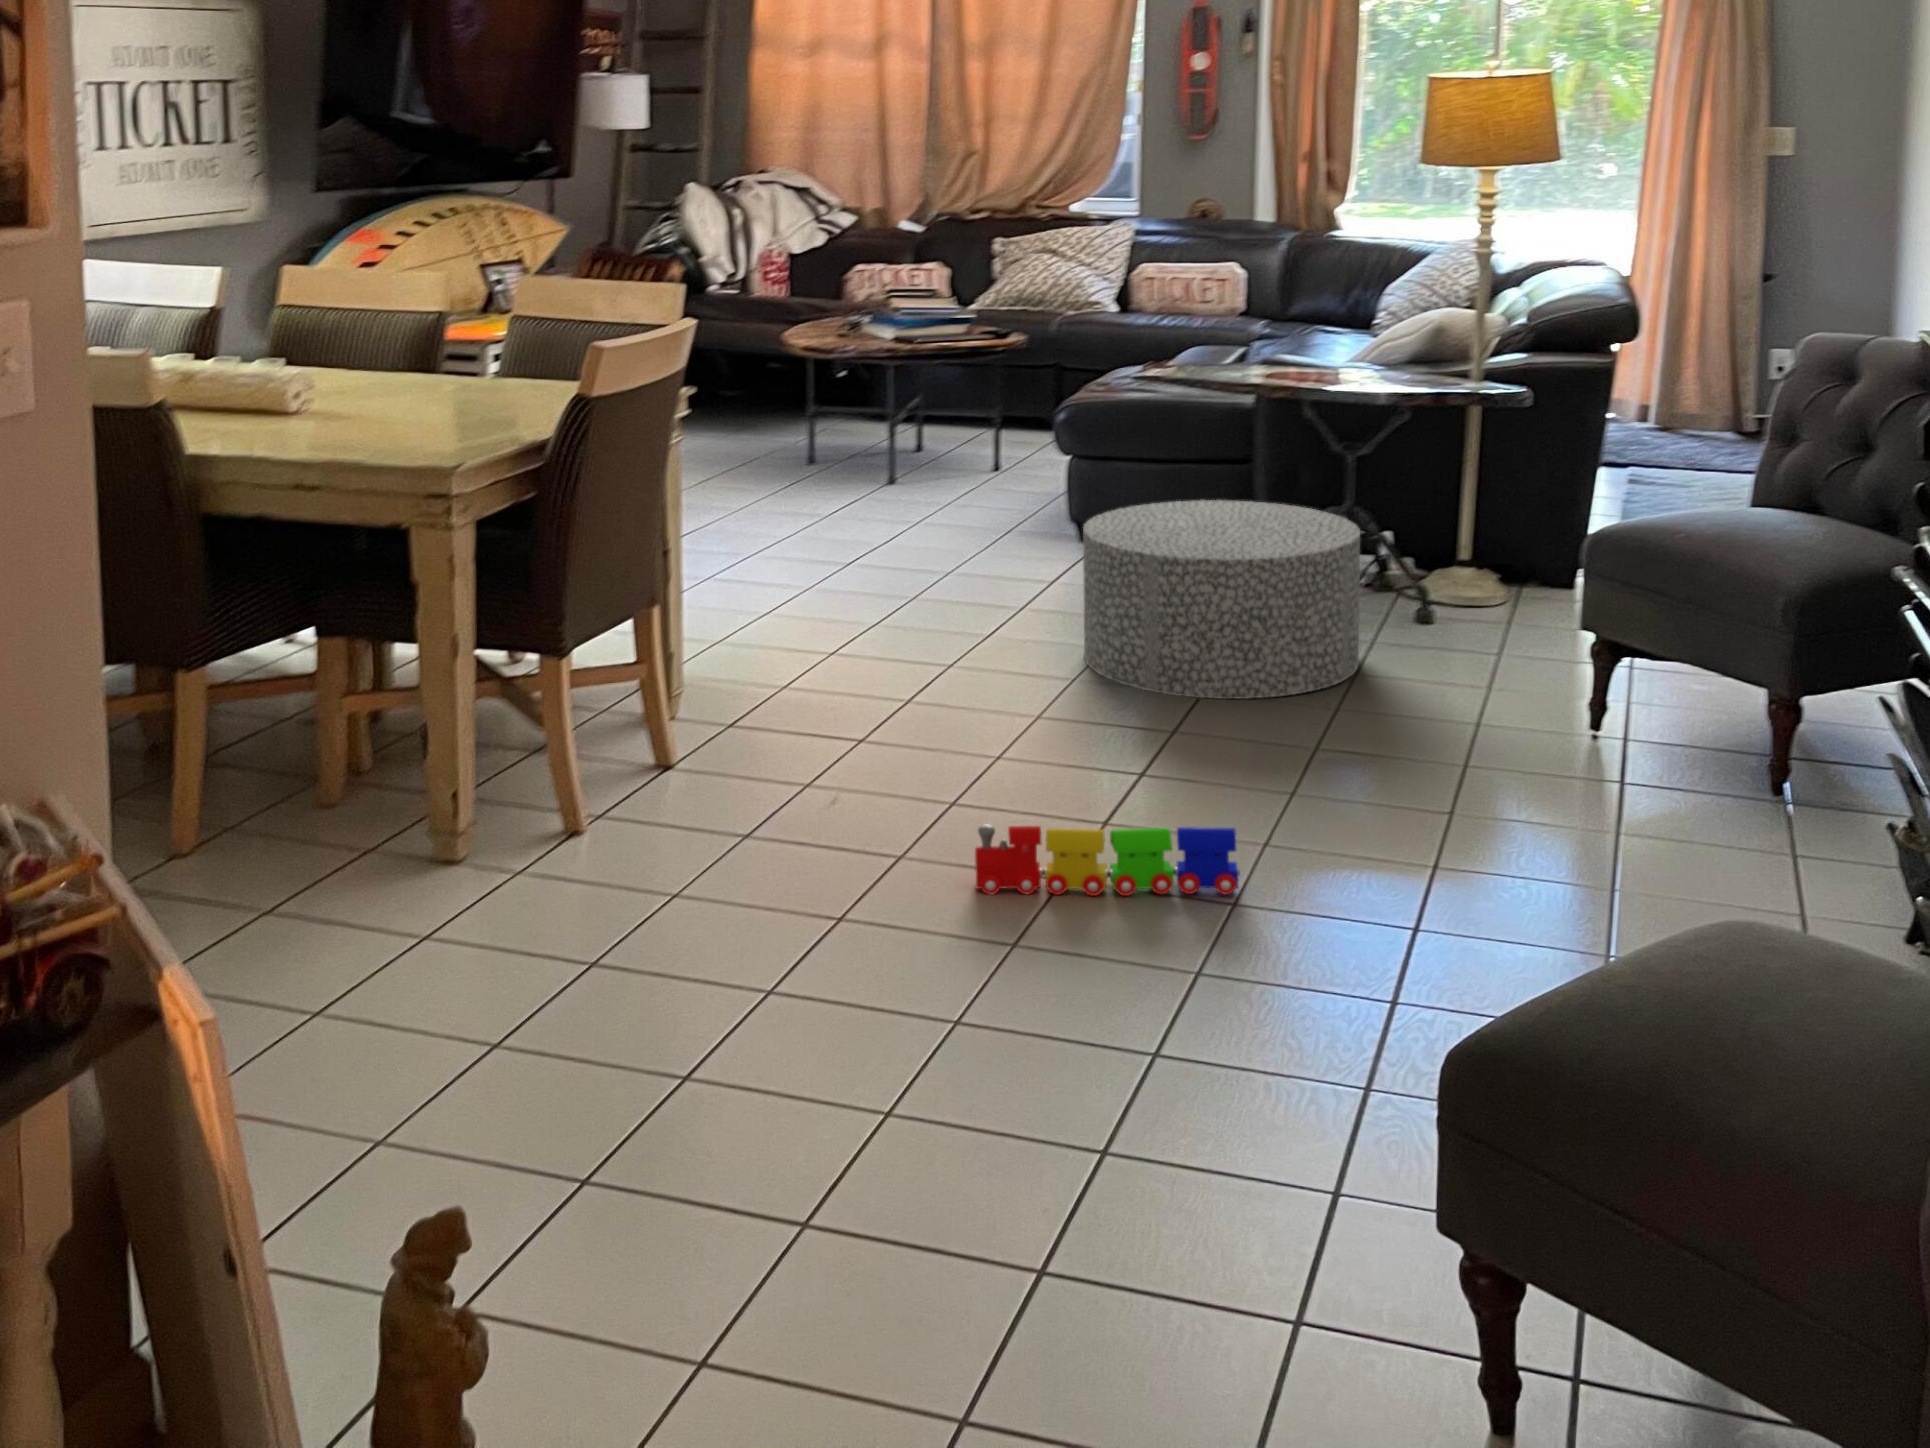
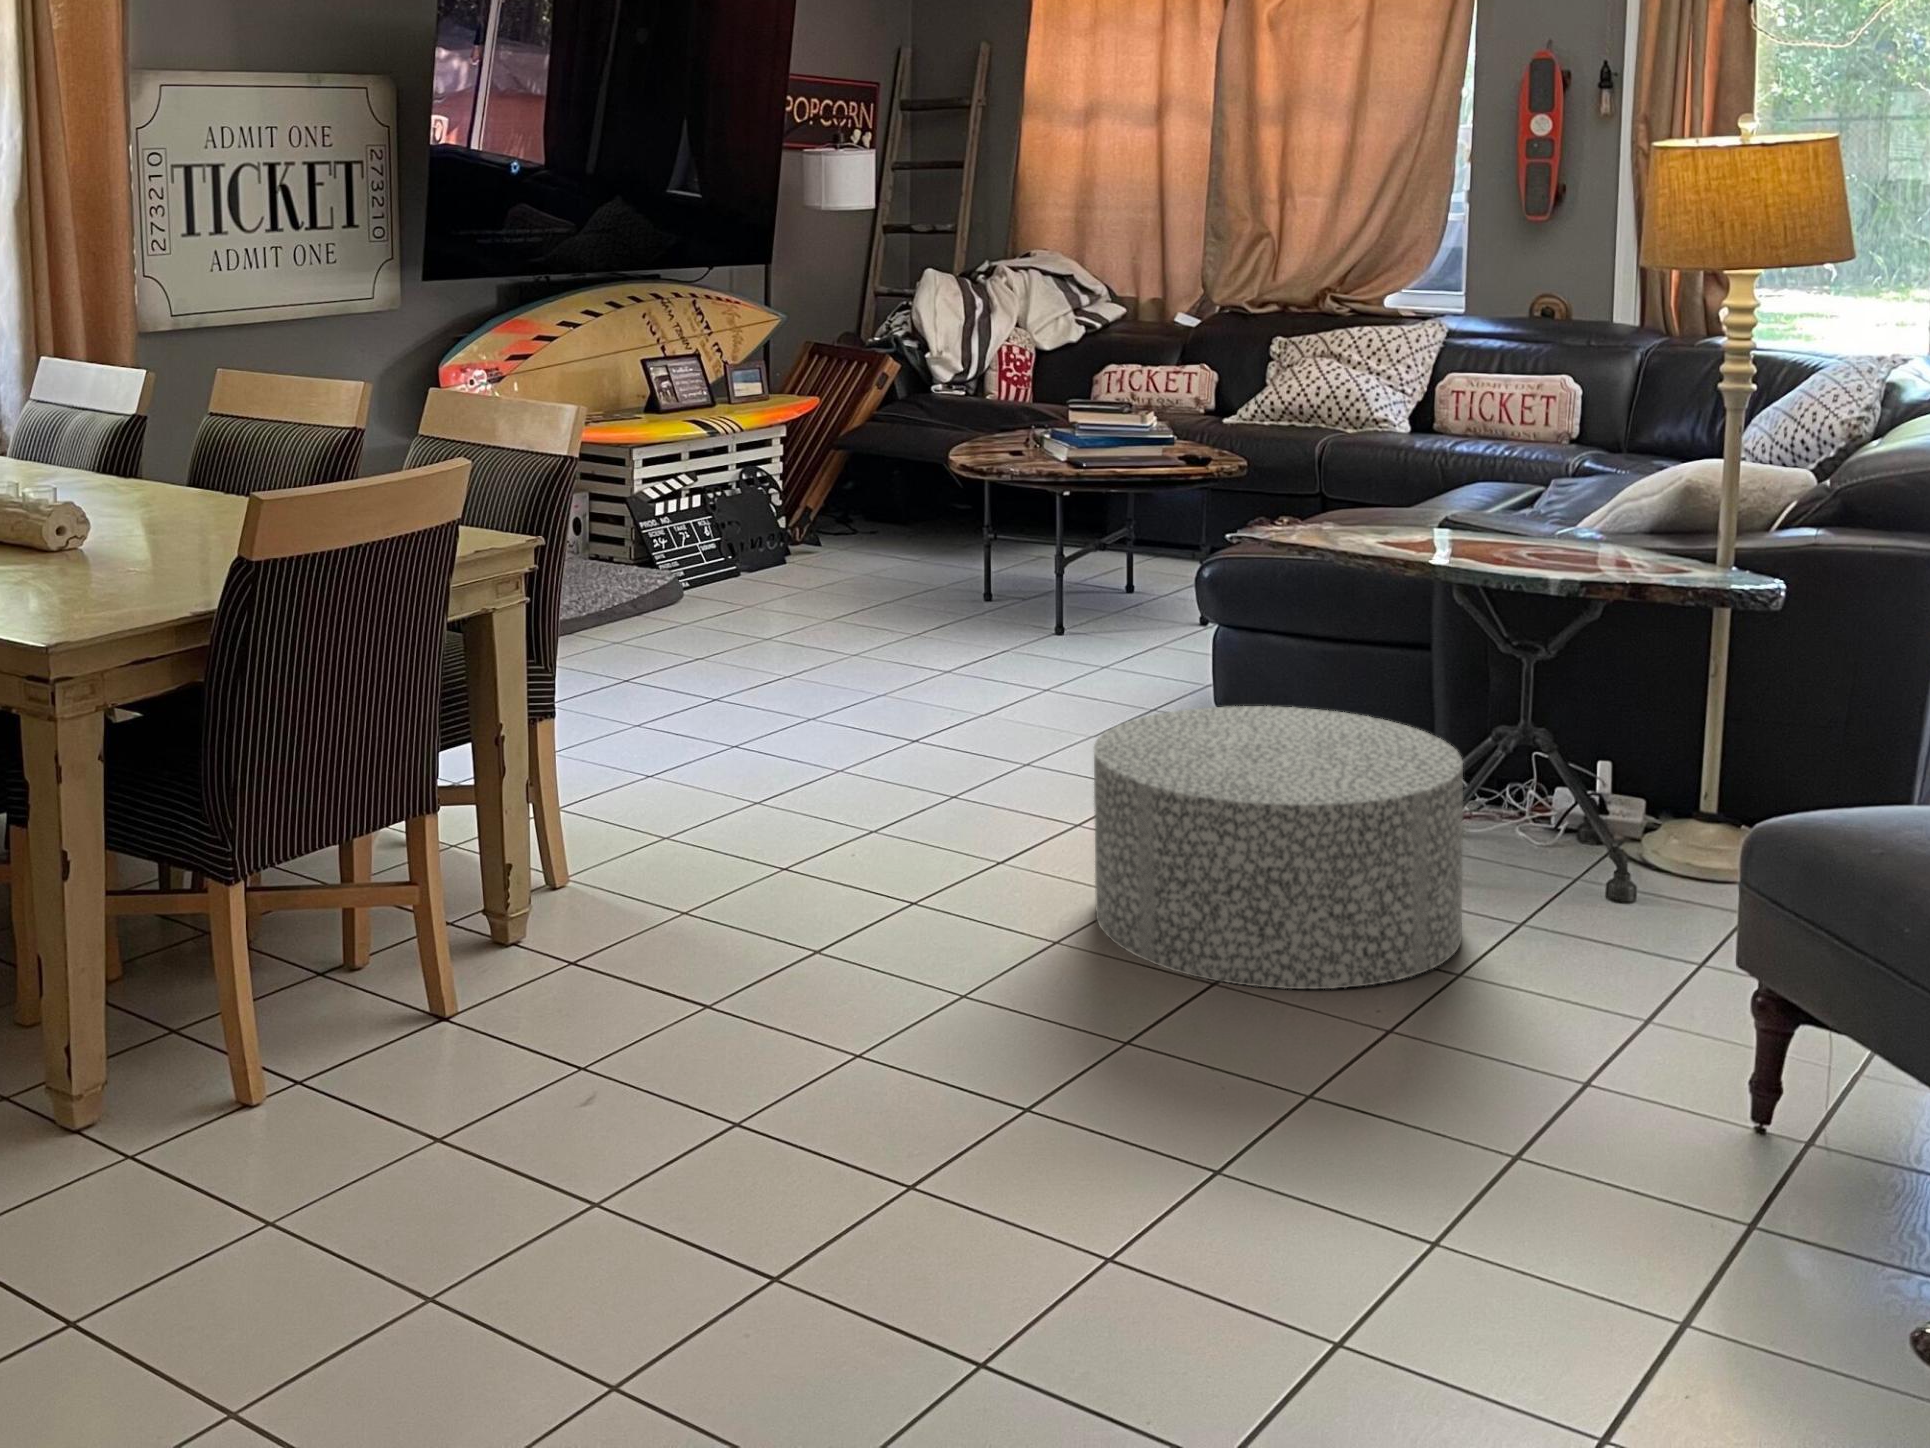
toy train: present [975,825,1240,896] -> none [680,1152,1020,1299]

